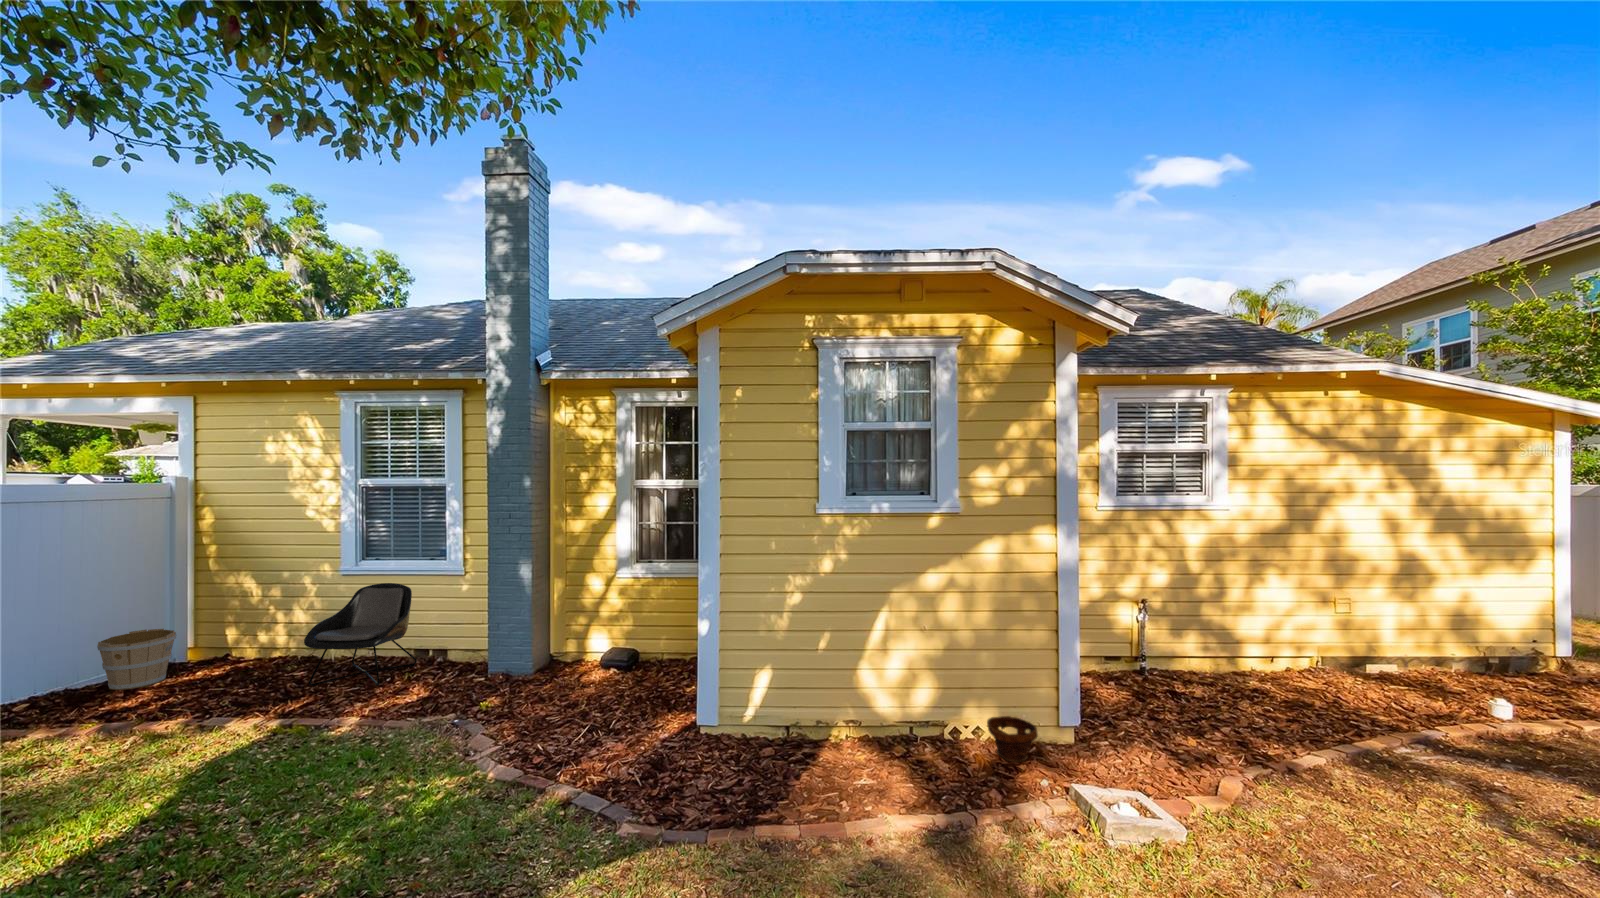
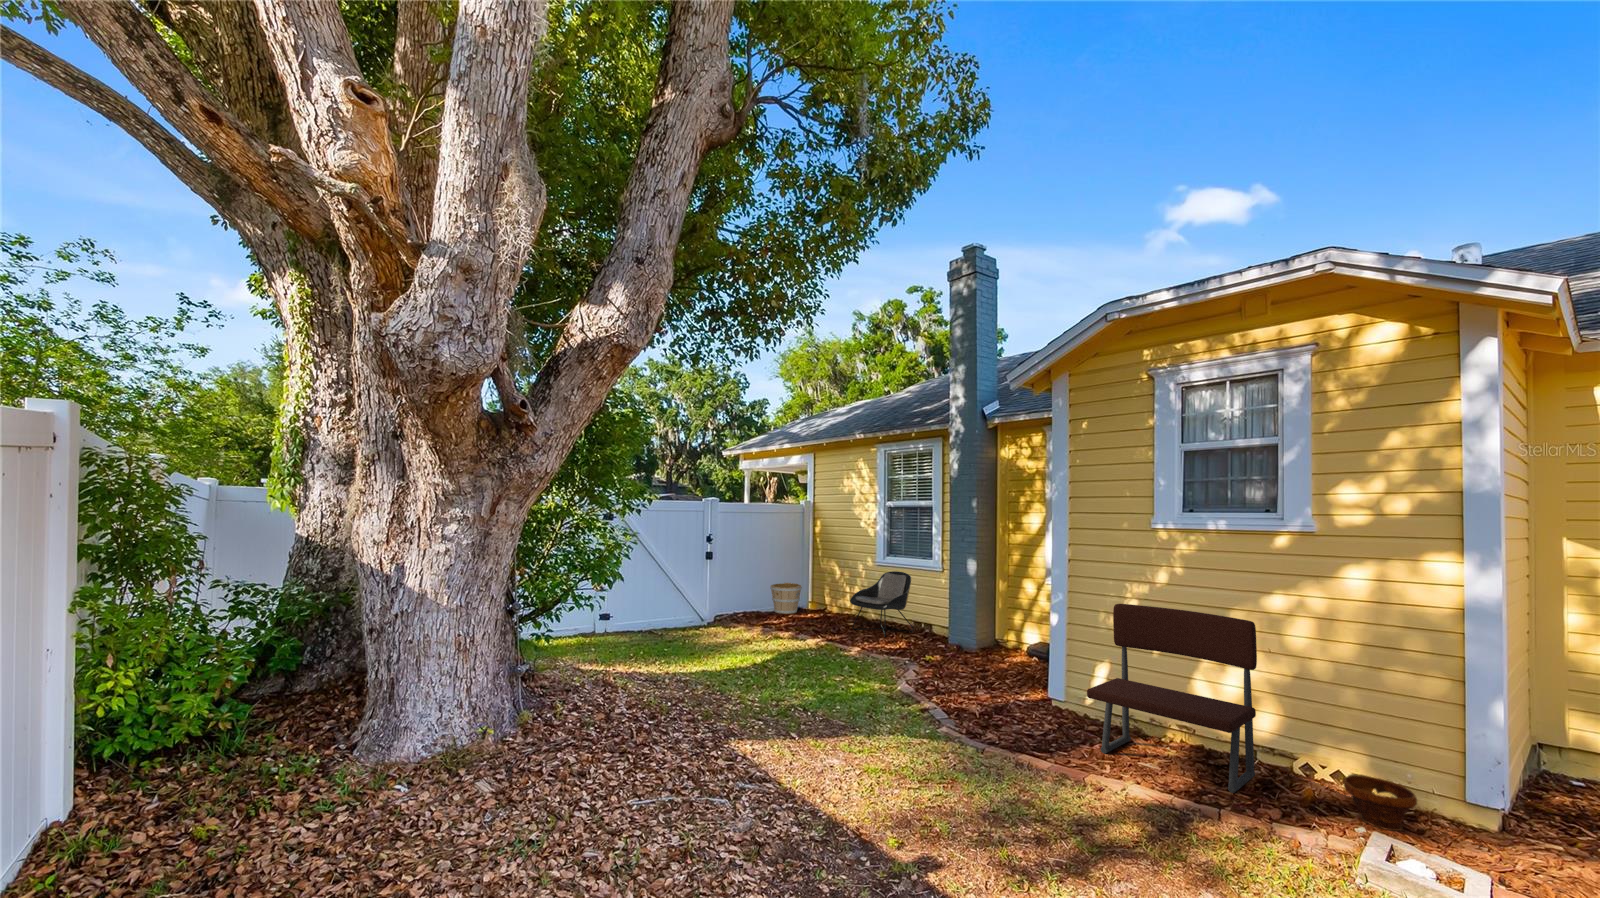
bench: none [785,596,934,776] -> present [1087,604,1257,793]

